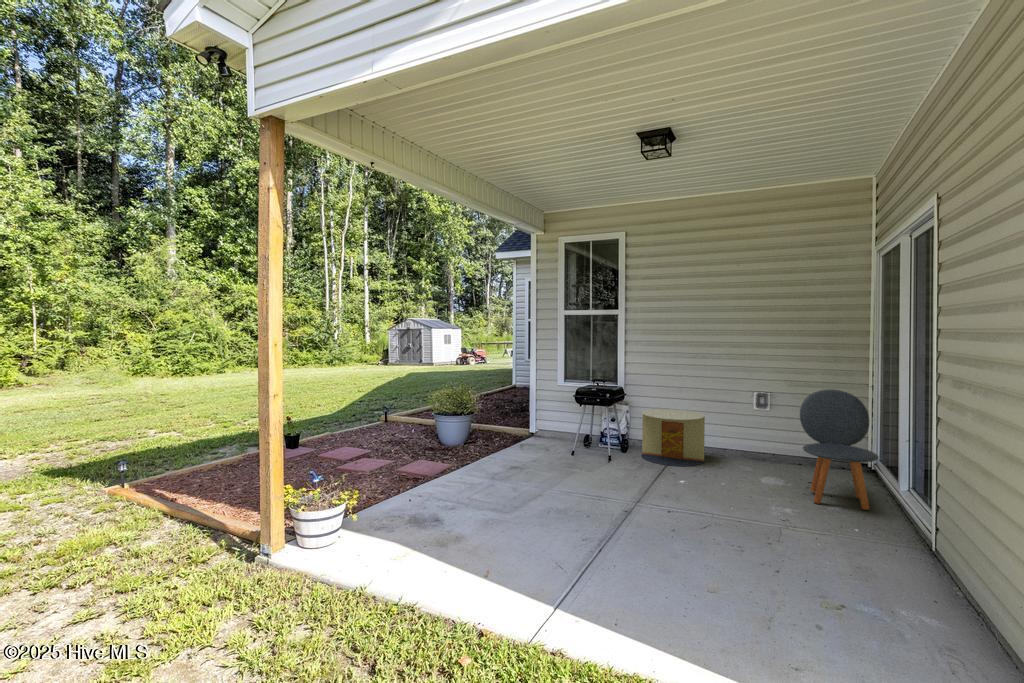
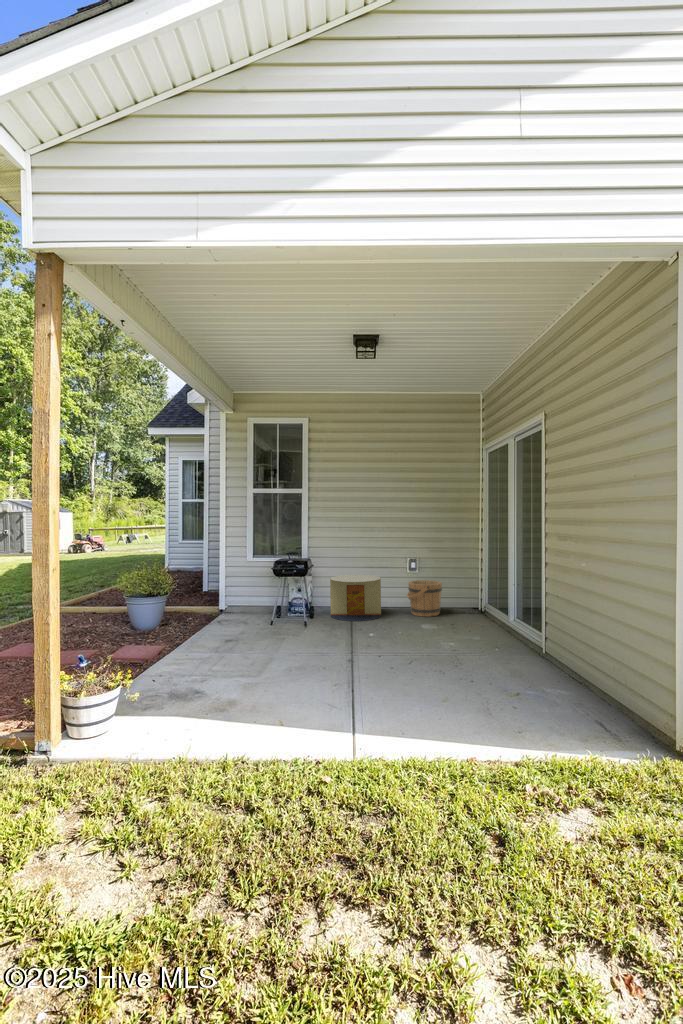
chair: present [800,390,879,509] -> none [452,549,506,632]
bucket: none [741,424,791,473] -> present [407,580,442,617]

